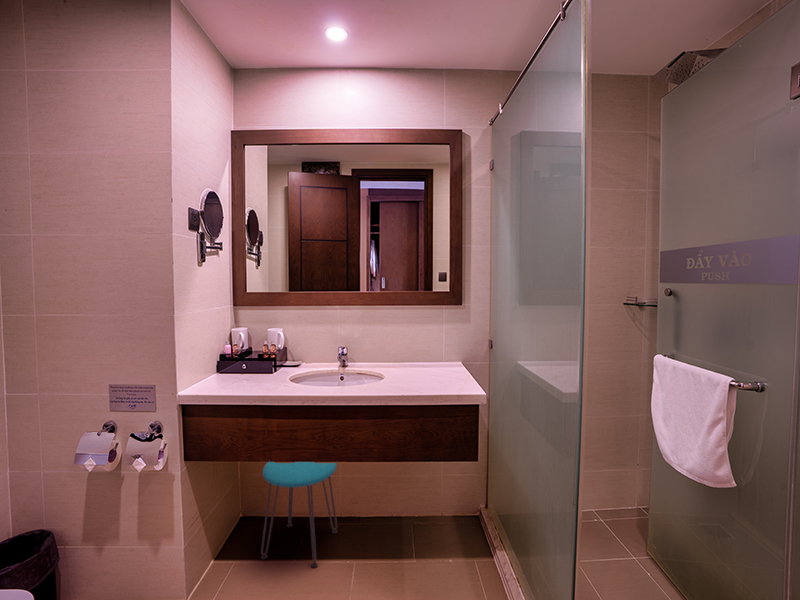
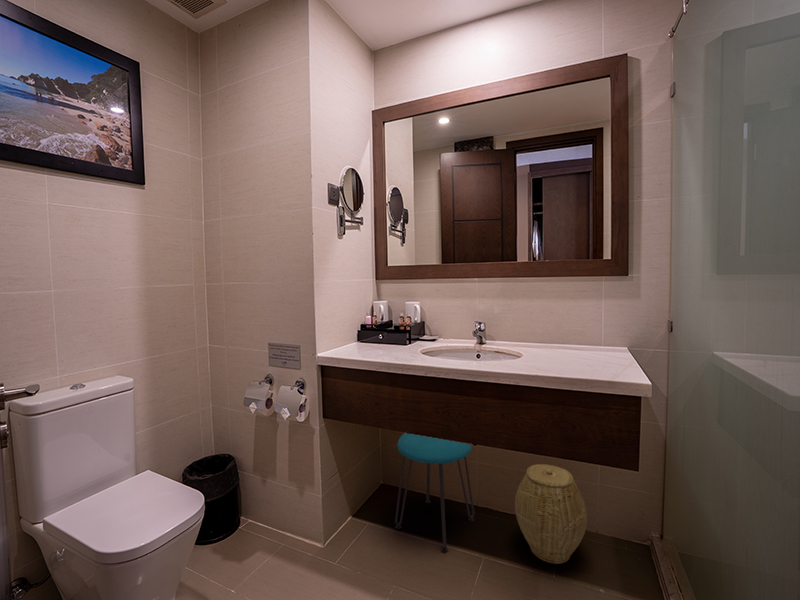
woven basket: none [376,467,432,550] -> present [515,464,587,564]

